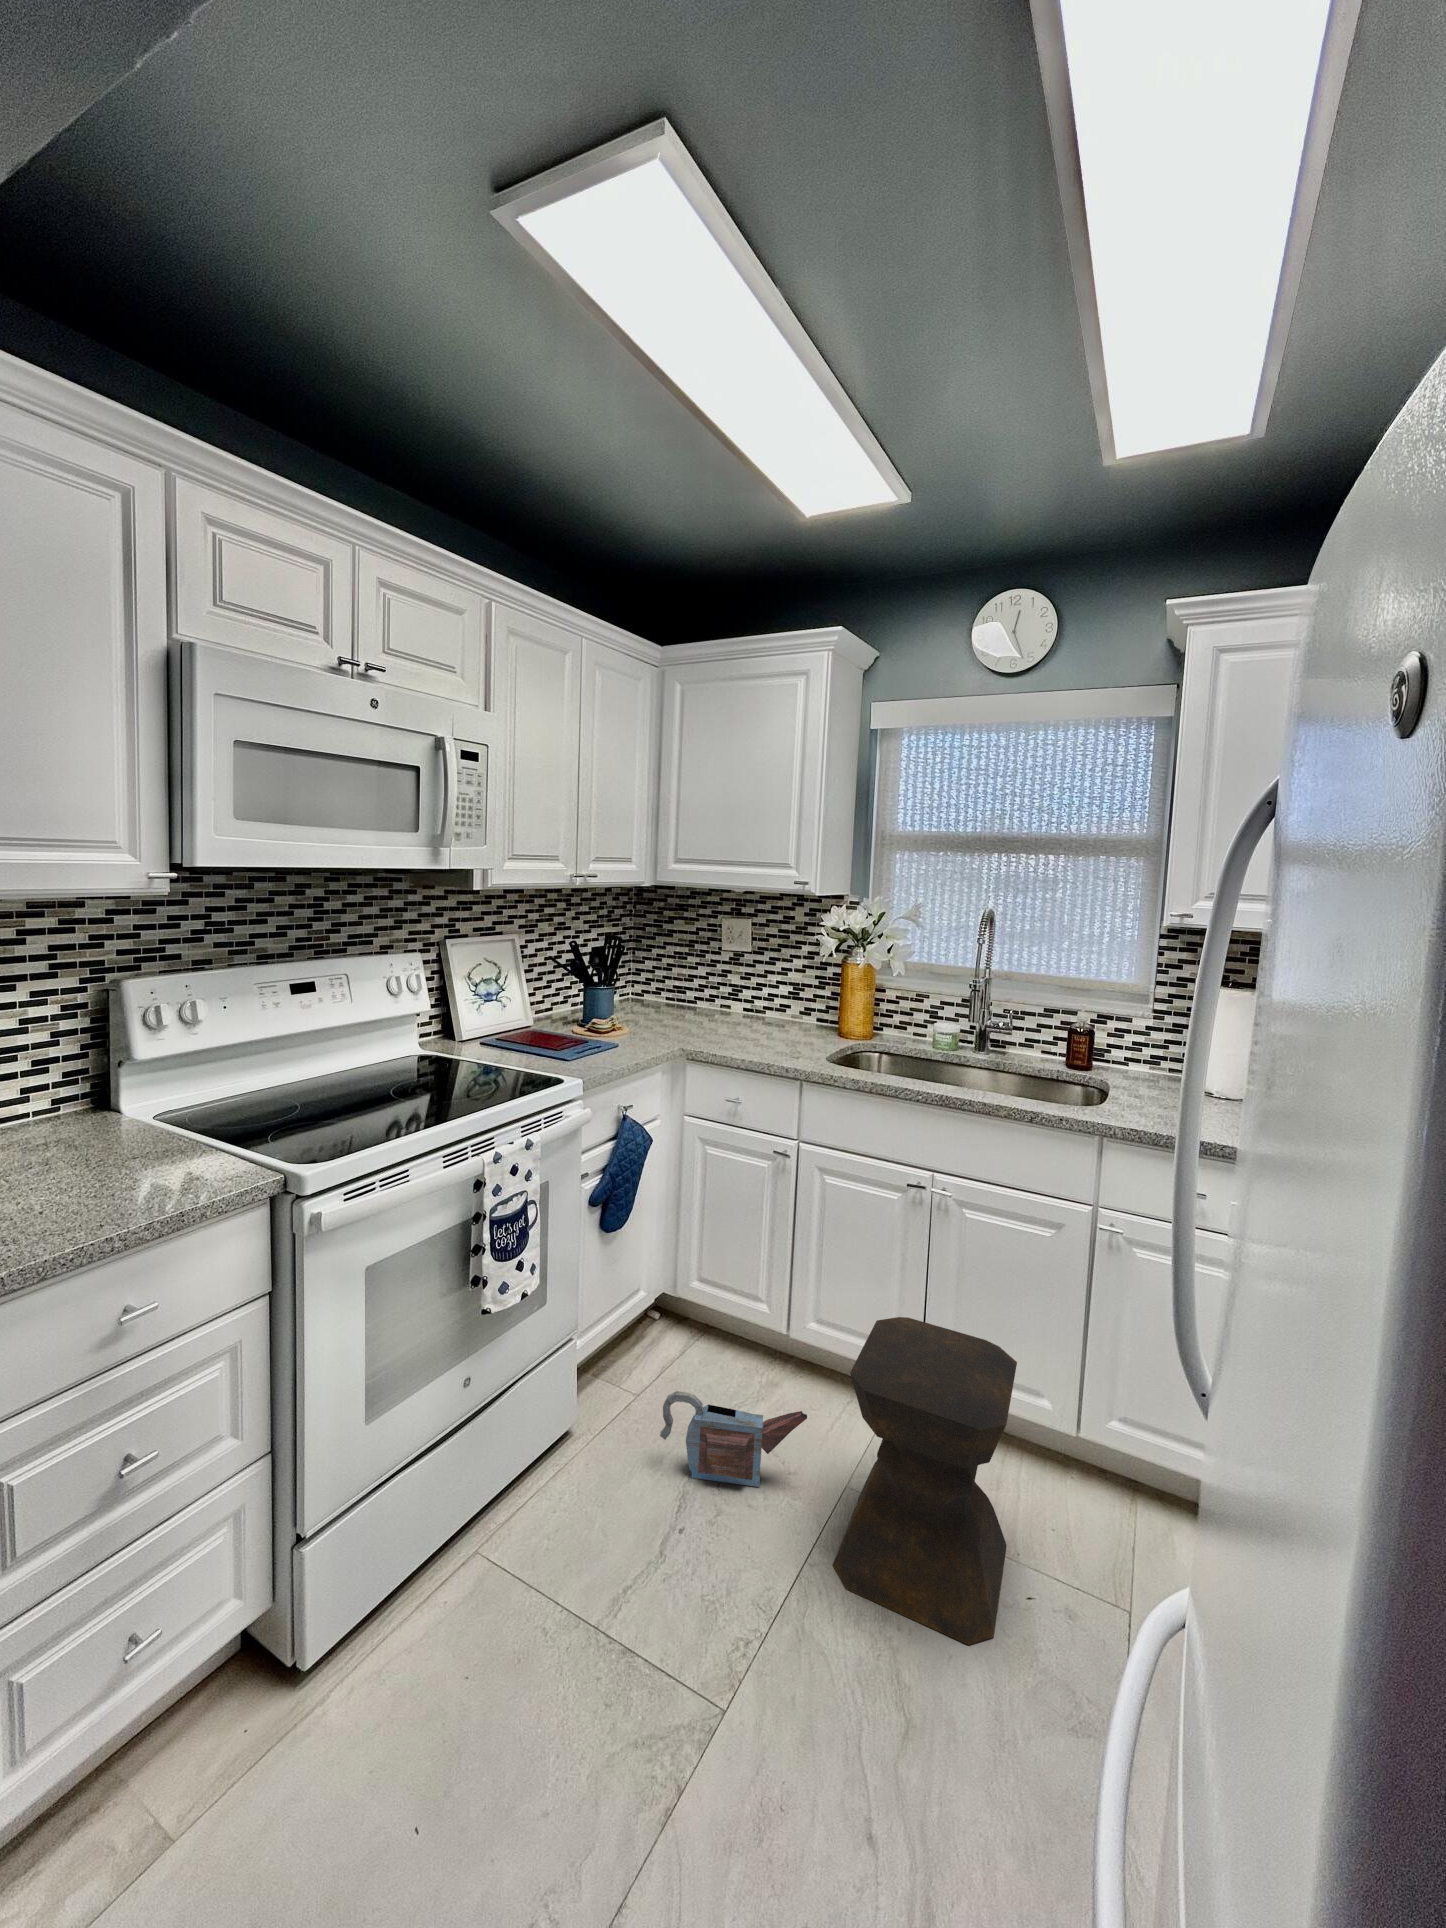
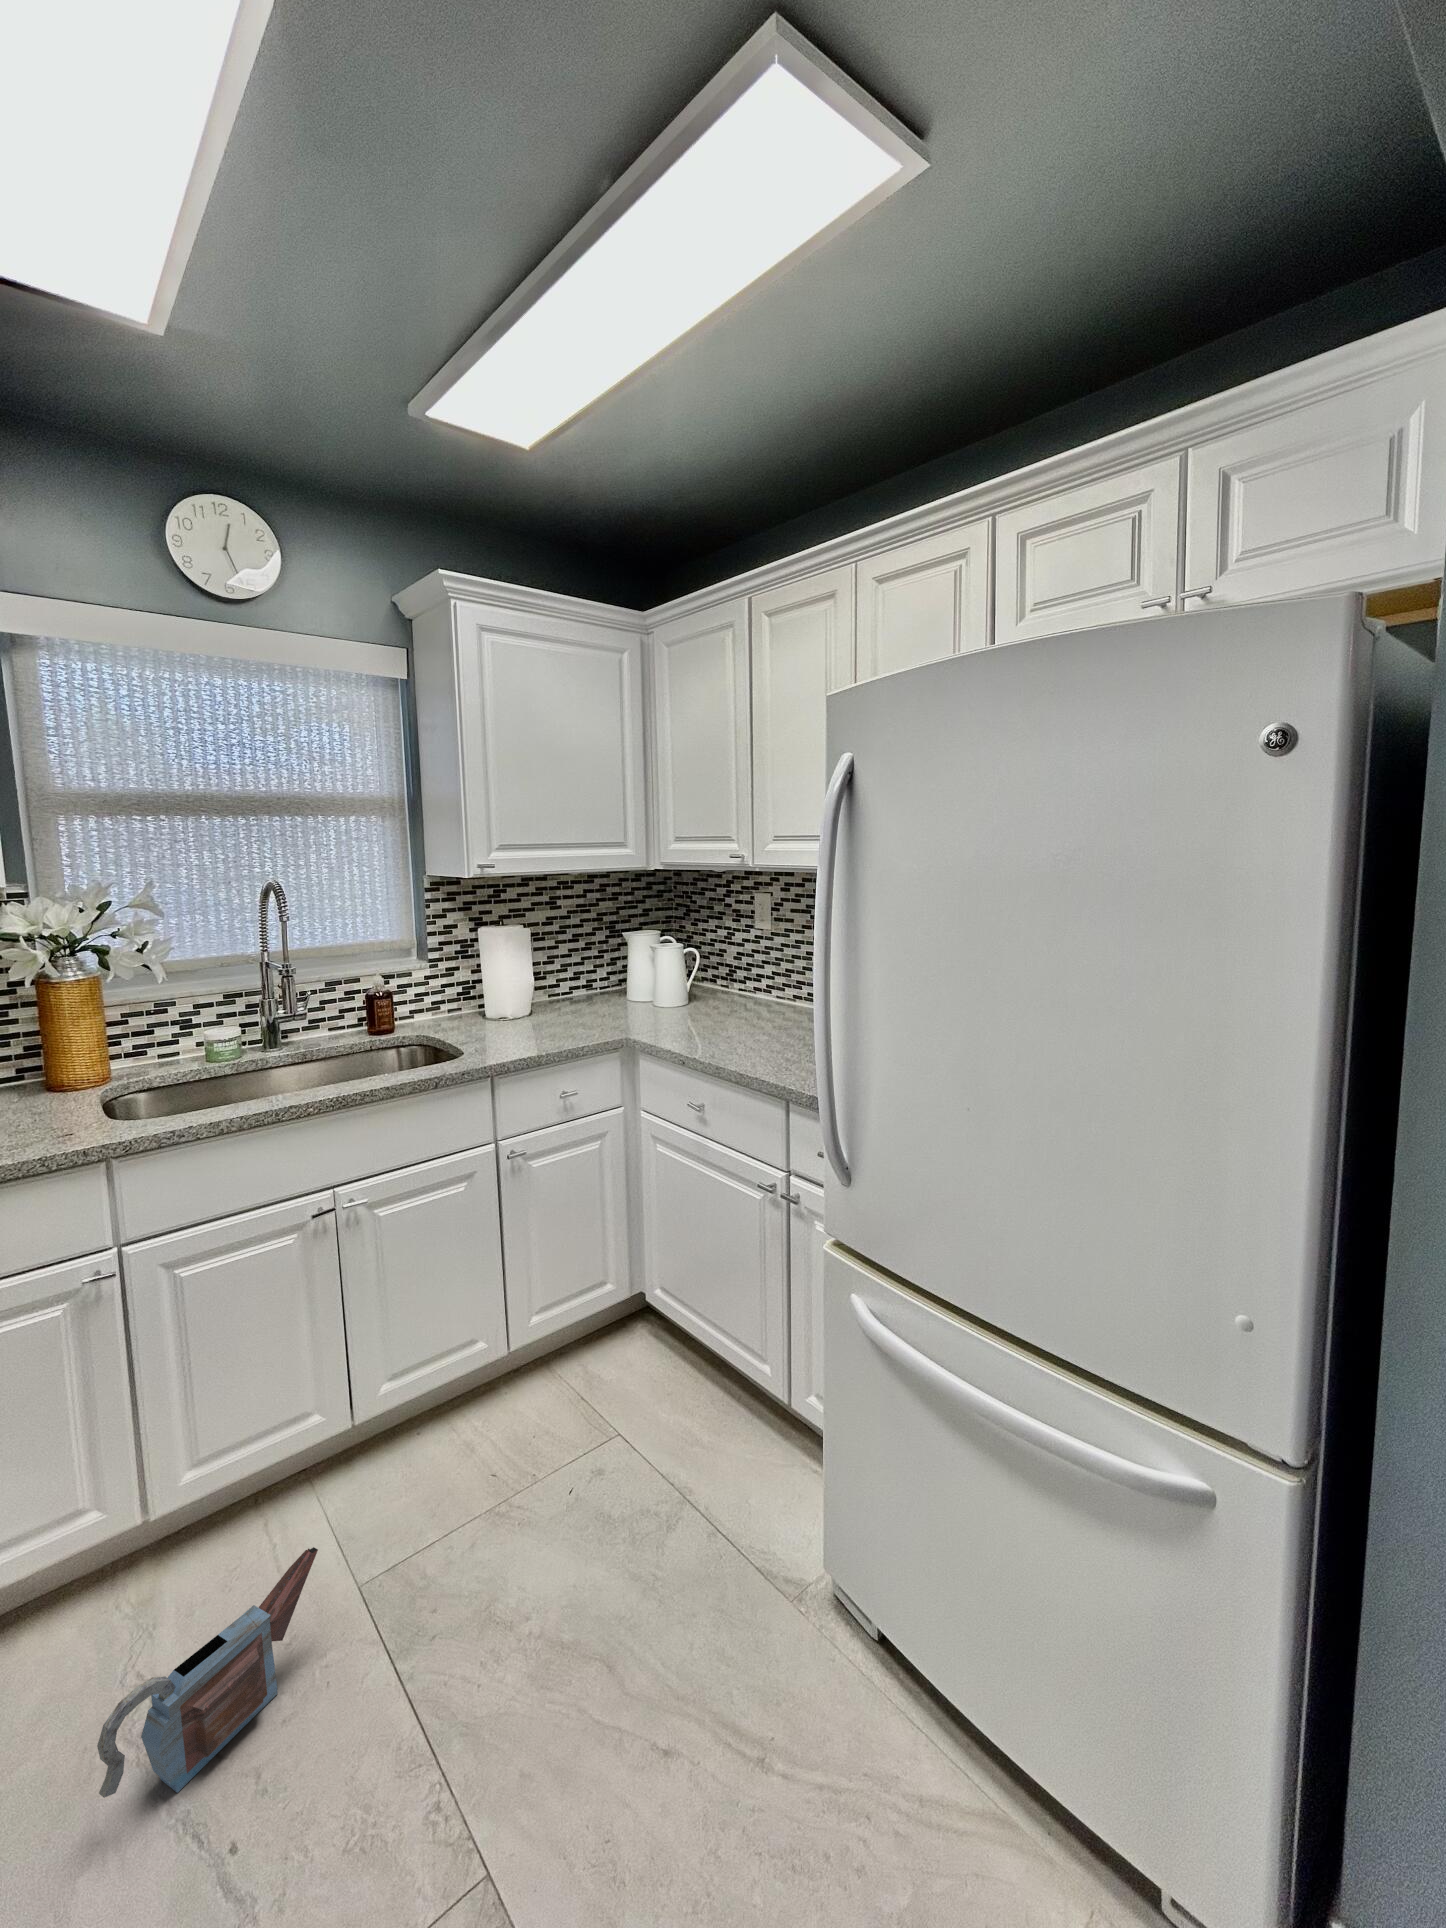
stool: present [833,1317,1017,1645] -> none [371,1306,584,1653]

